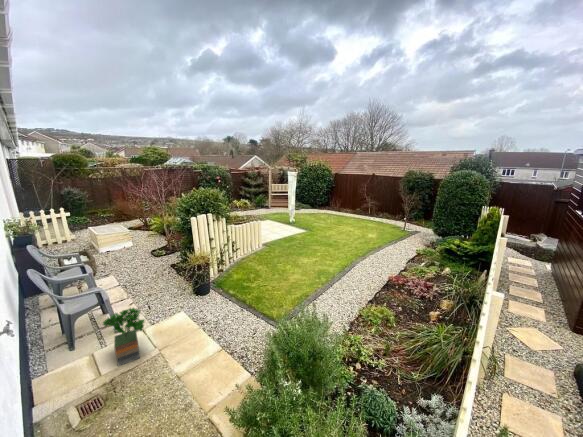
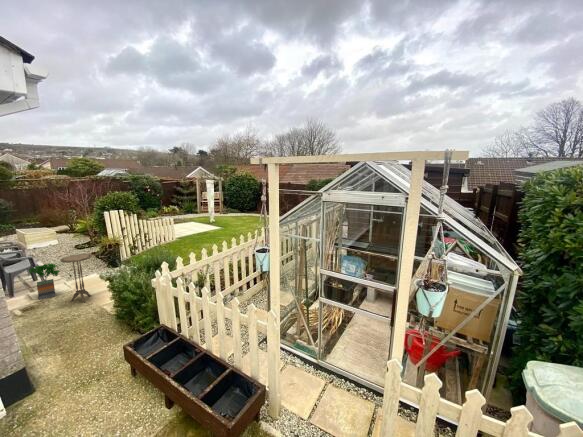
side table: none [148,302,193,386] -> present [60,254,91,303]

